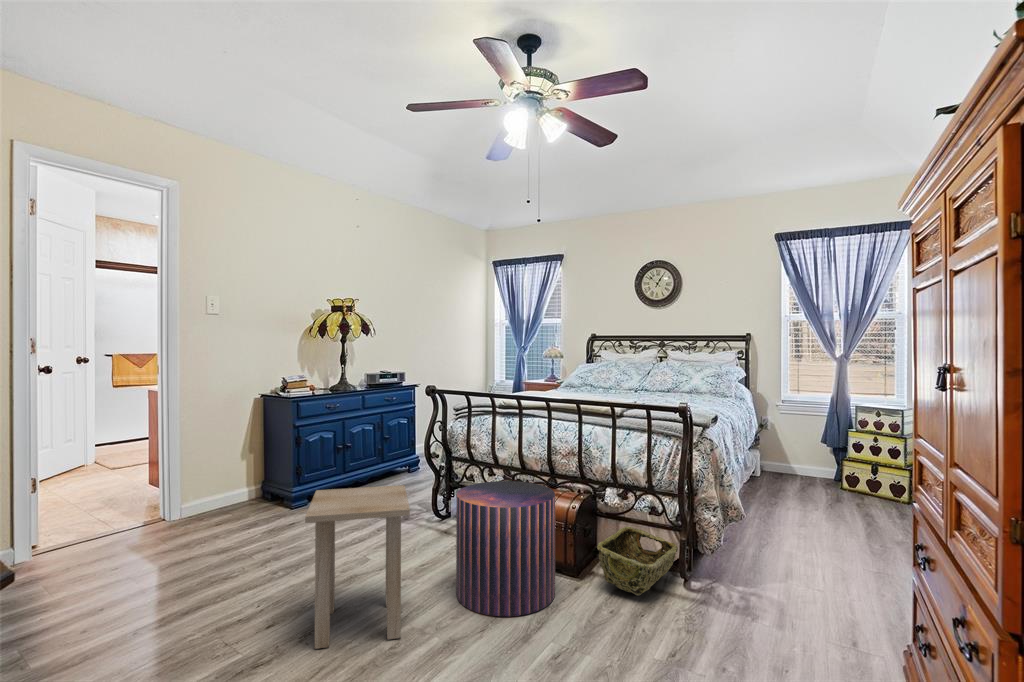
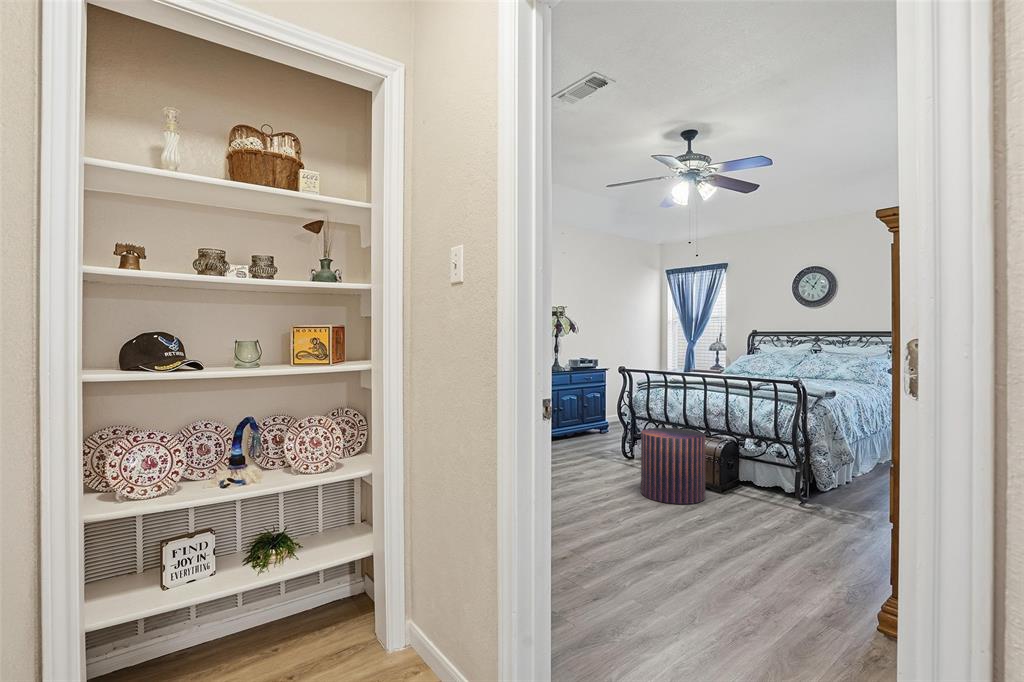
side table: present [305,485,410,649] -> none [559,423,615,505]
woven basket: present [597,527,678,596] -> none [735,465,797,504]

